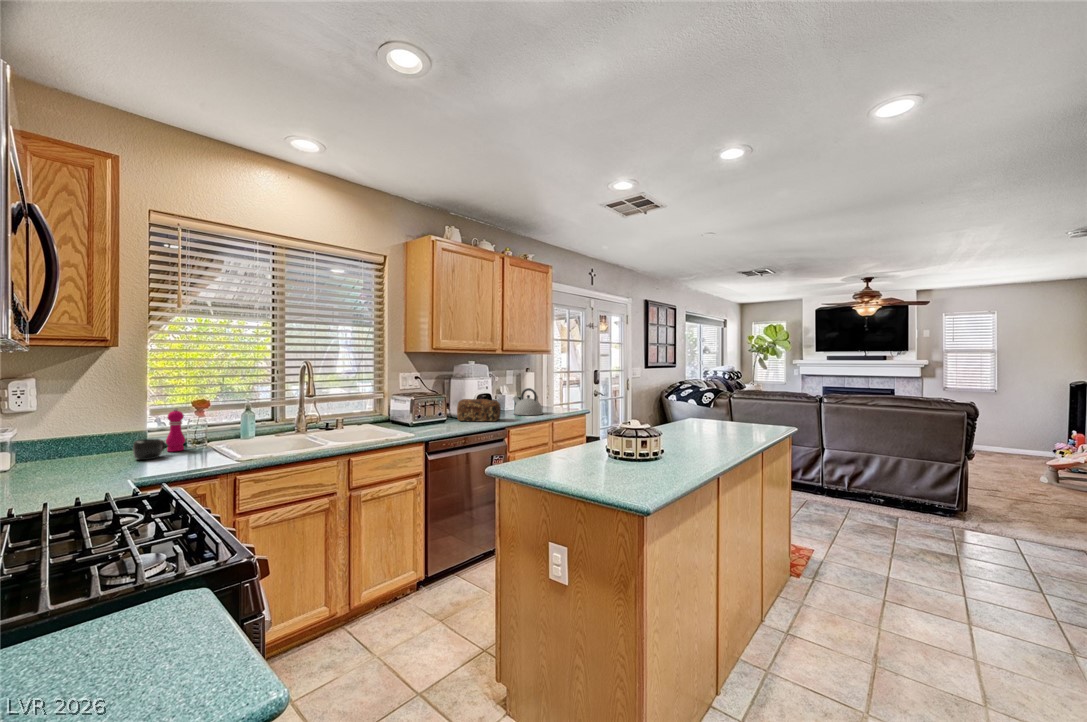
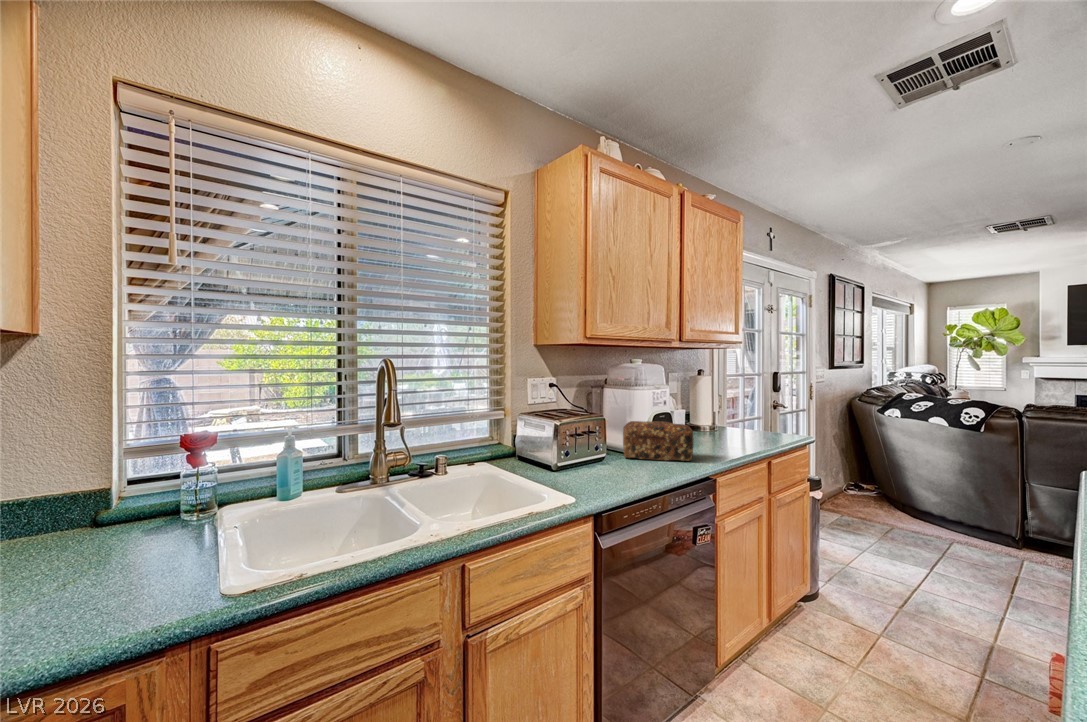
kettle: present [513,388,543,415] -> none [694,402,748,447]
pepper mill: present [166,408,185,452] -> none [131,449,169,535]
mug: present [133,439,166,460] -> none [43,516,122,567]

